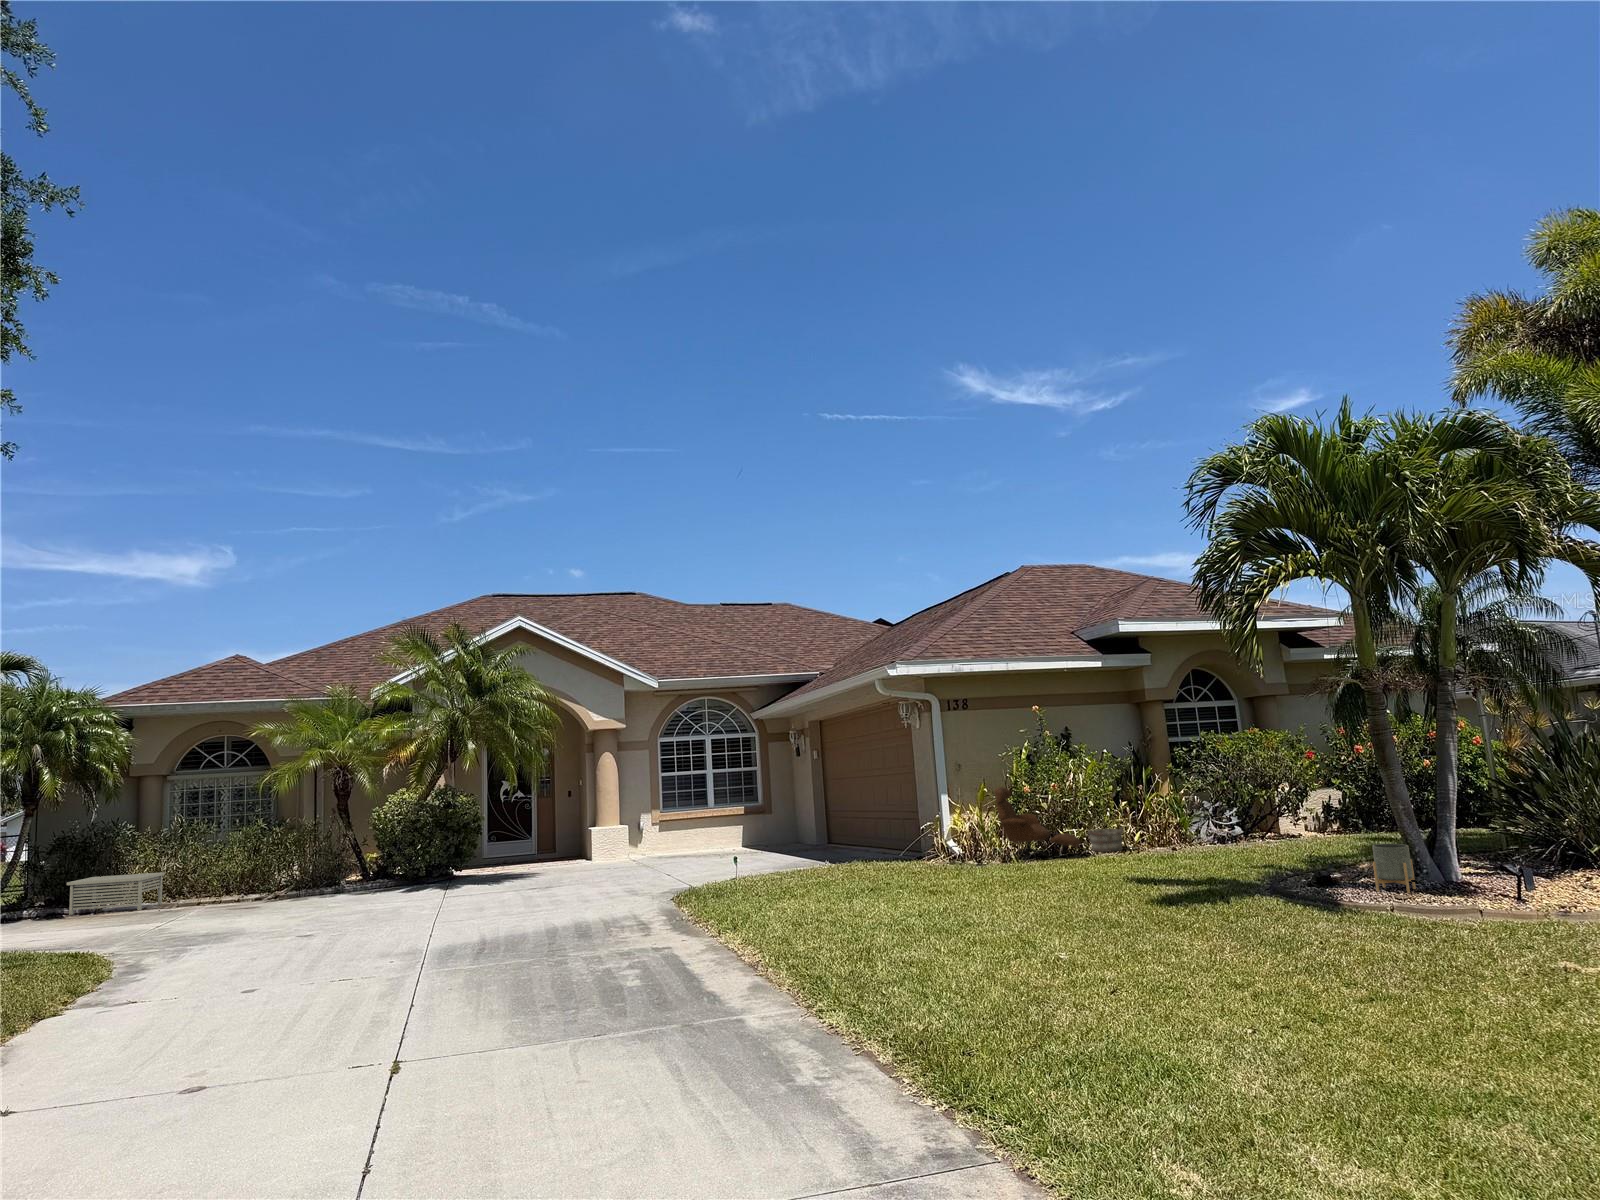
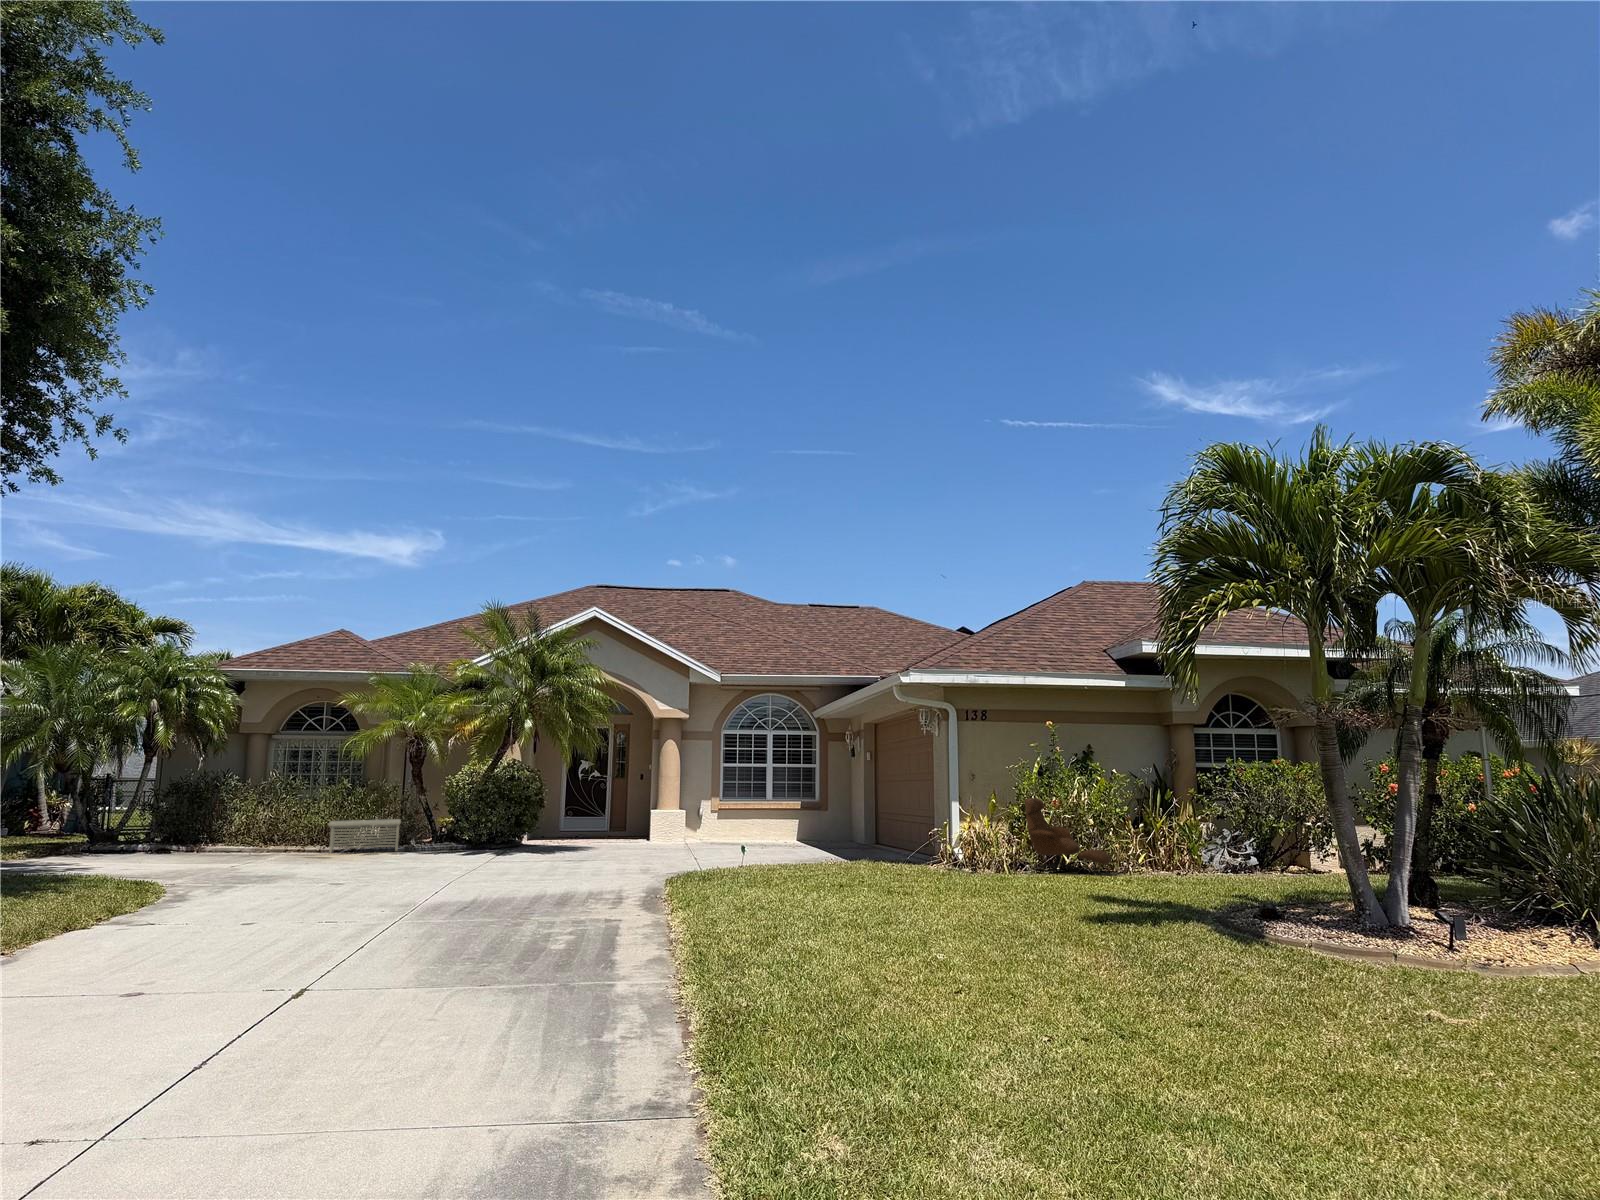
bucket: present [1088,828,1123,852] -> none [1122,847,1159,872]
planter: present [1372,844,1416,893] -> none [1395,884,1443,939]
storage bench: present [67,872,165,915] -> present [329,819,401,853]

